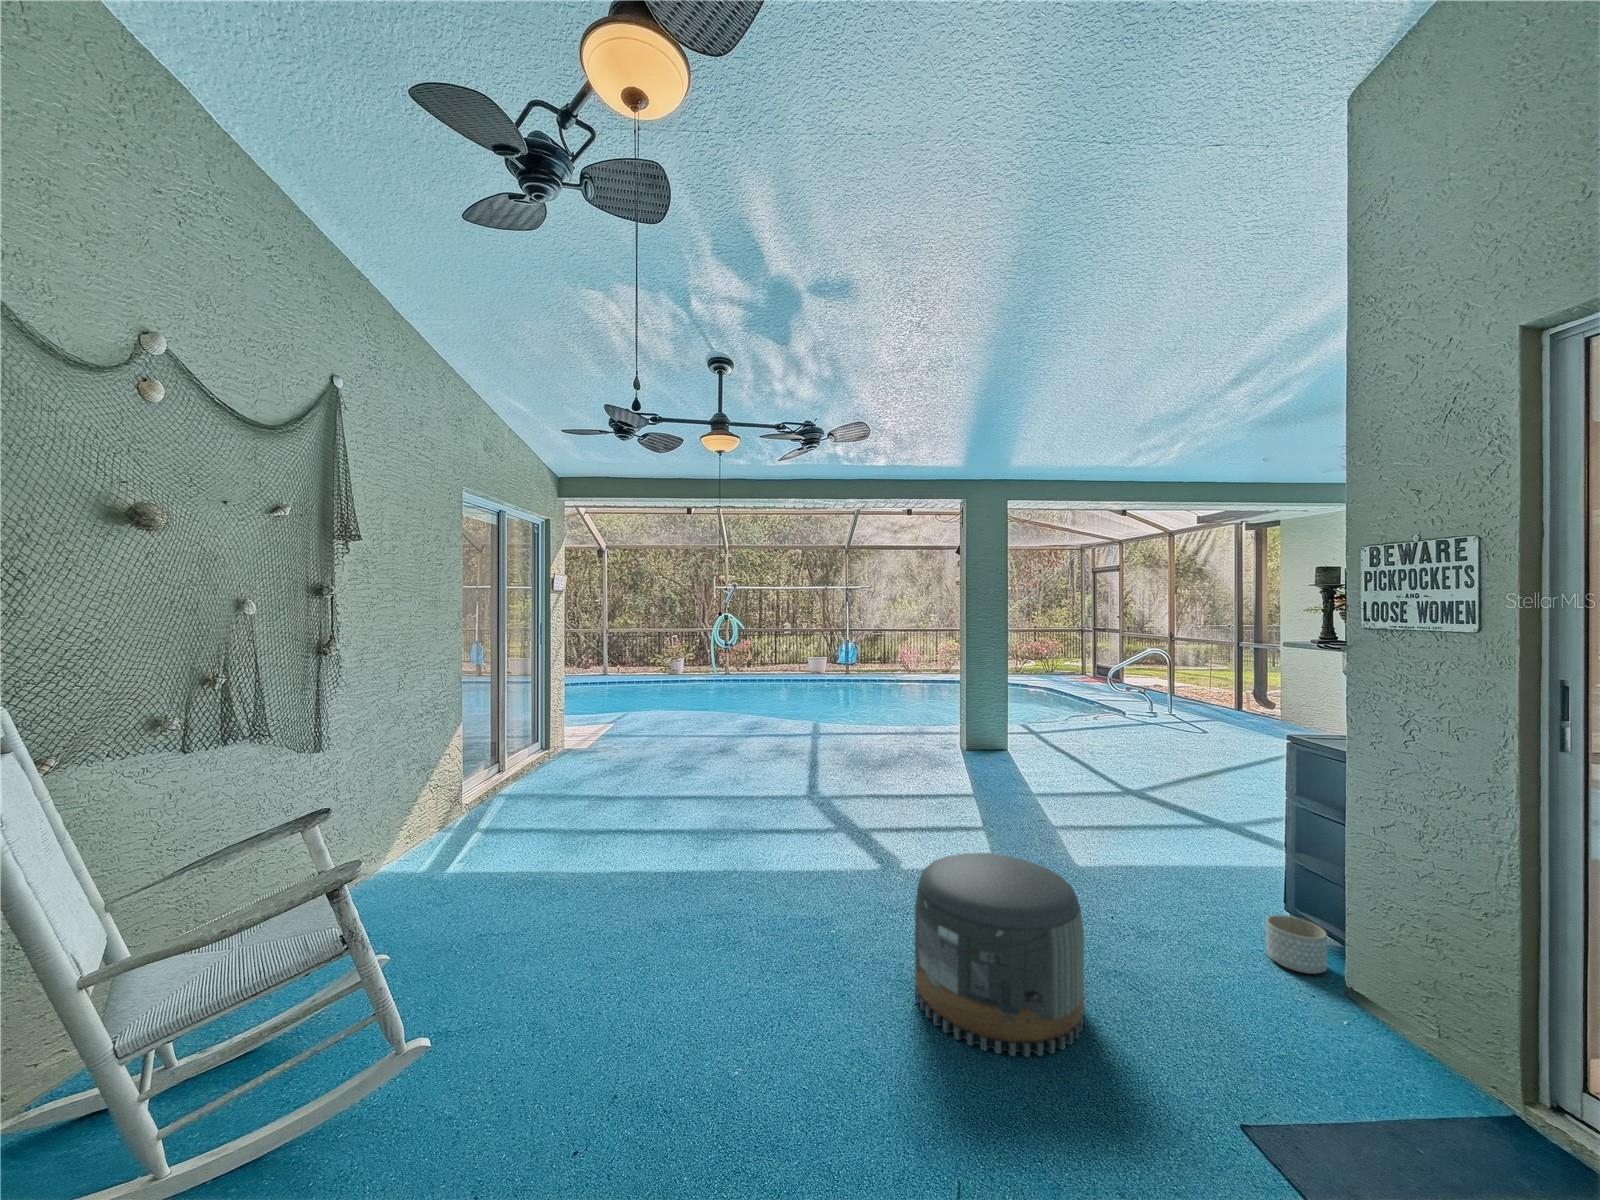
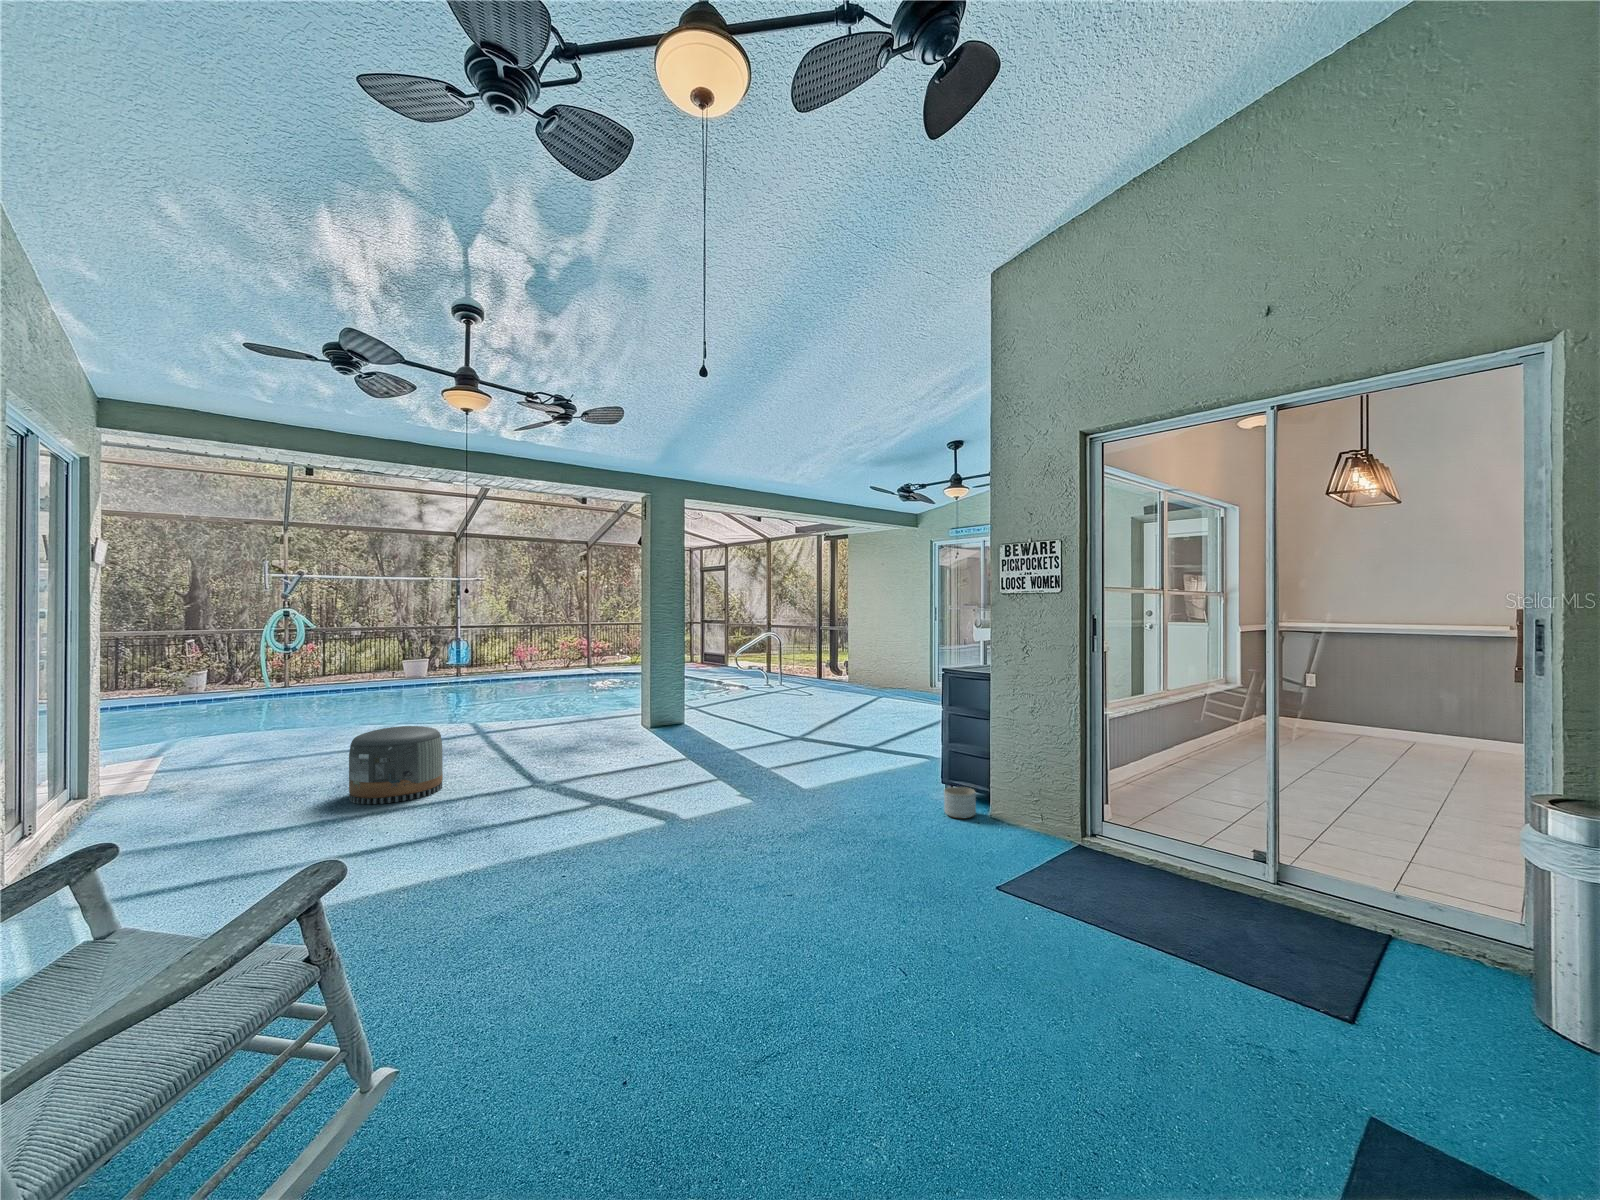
pouf: present [915,853,1084,1057] -> present [349,726,443,804]

